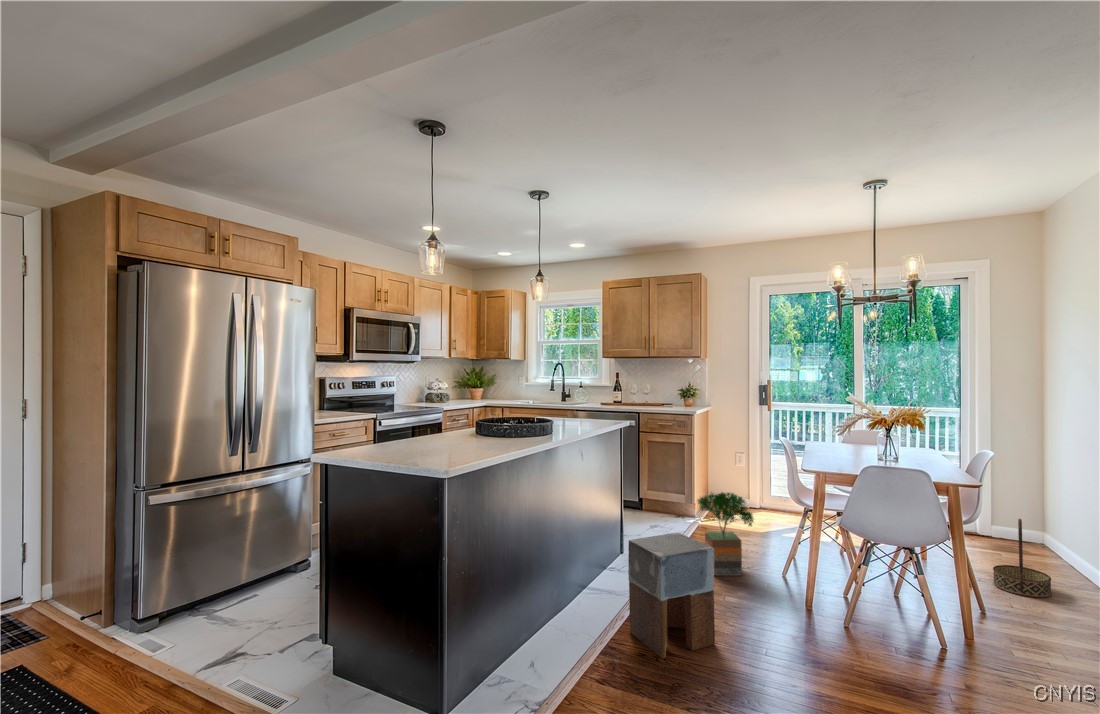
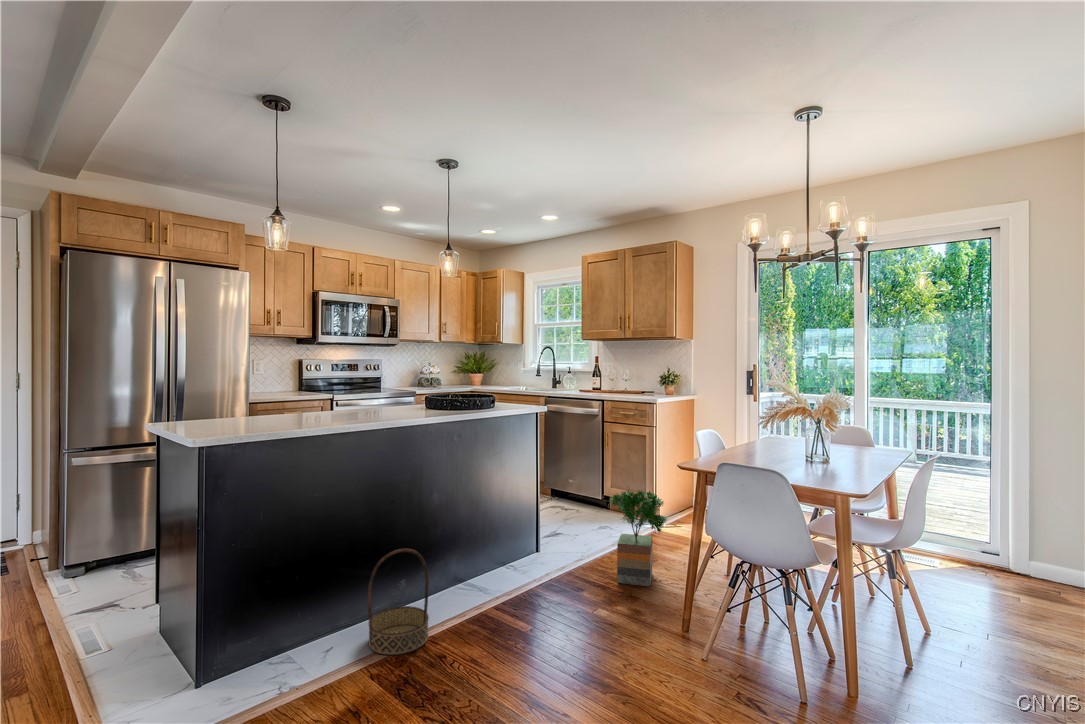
basket: present [993,519,1052,598] -> present [368,549,429,655]
stool: present [628,533,715,658] -> none [464,531,540,667]

